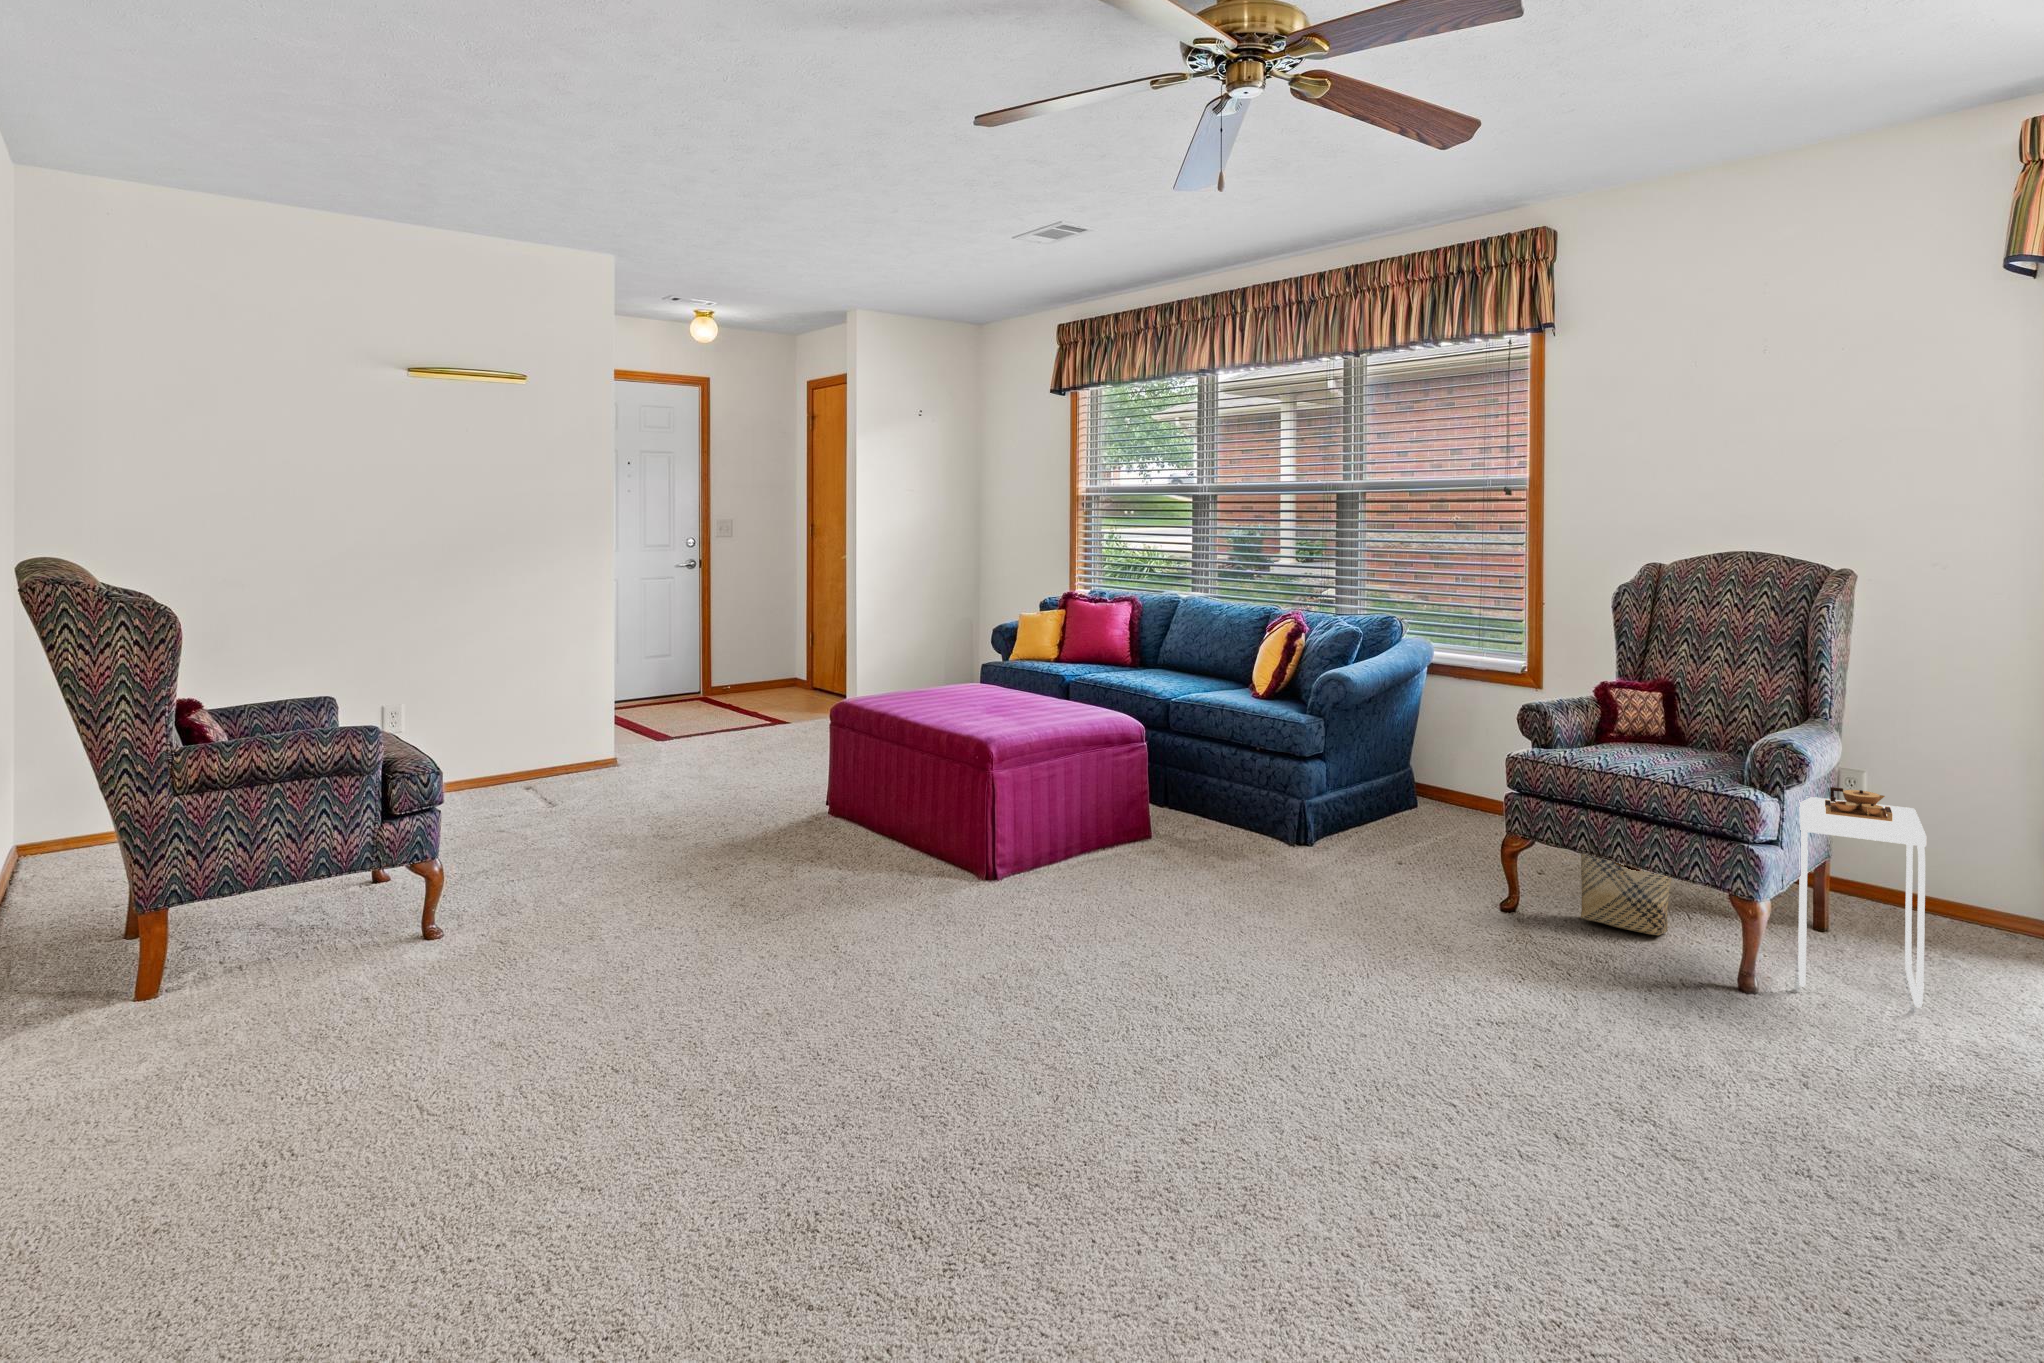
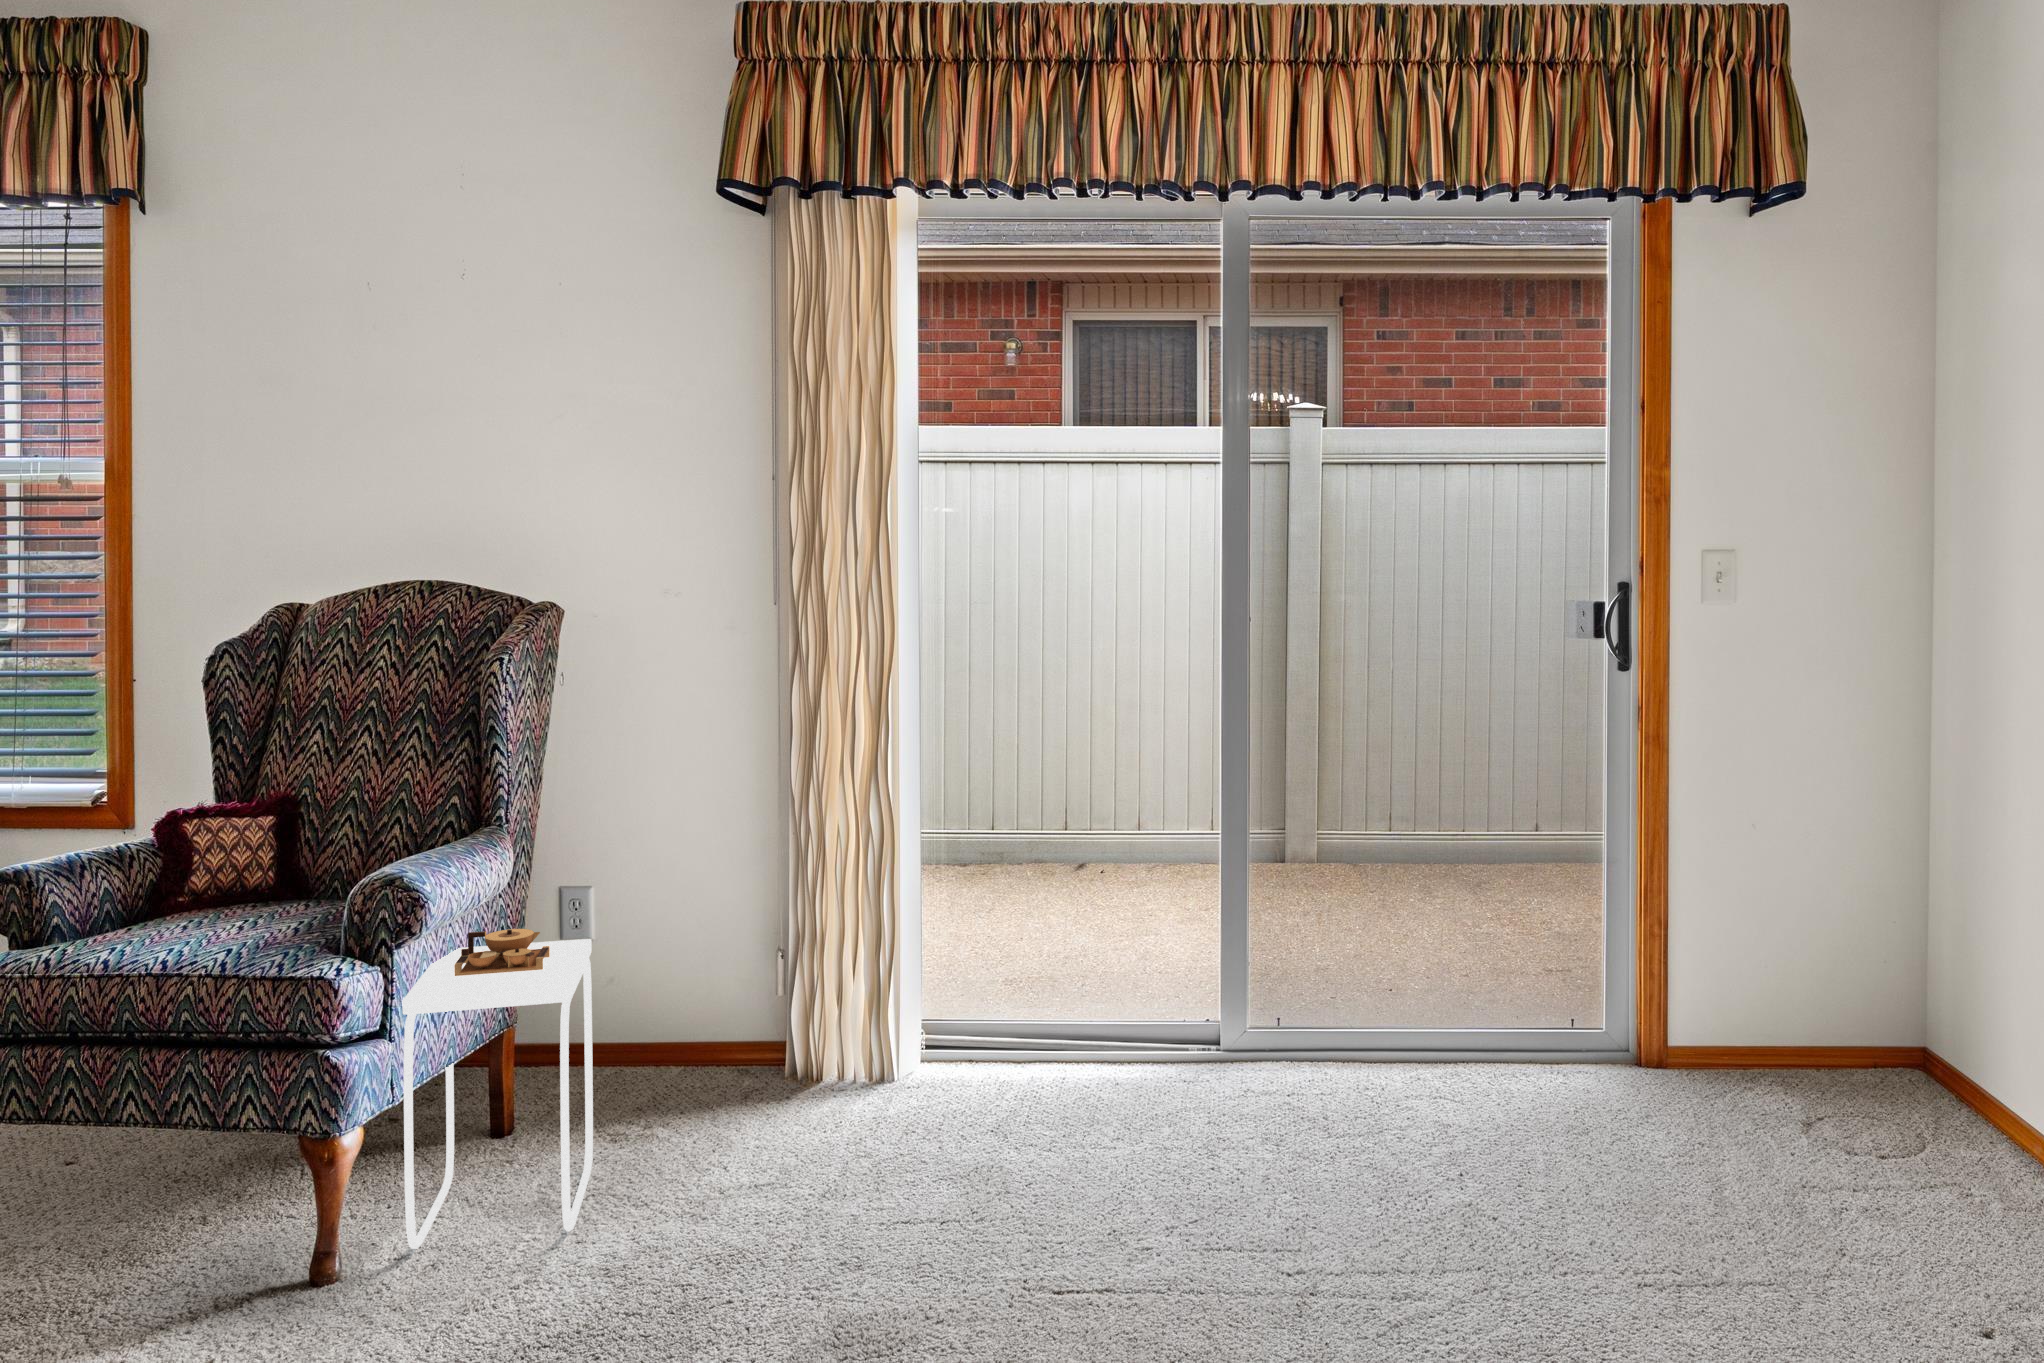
woven basket: present [1580,851,1672,935] -> none [86,1016,252,1230]

